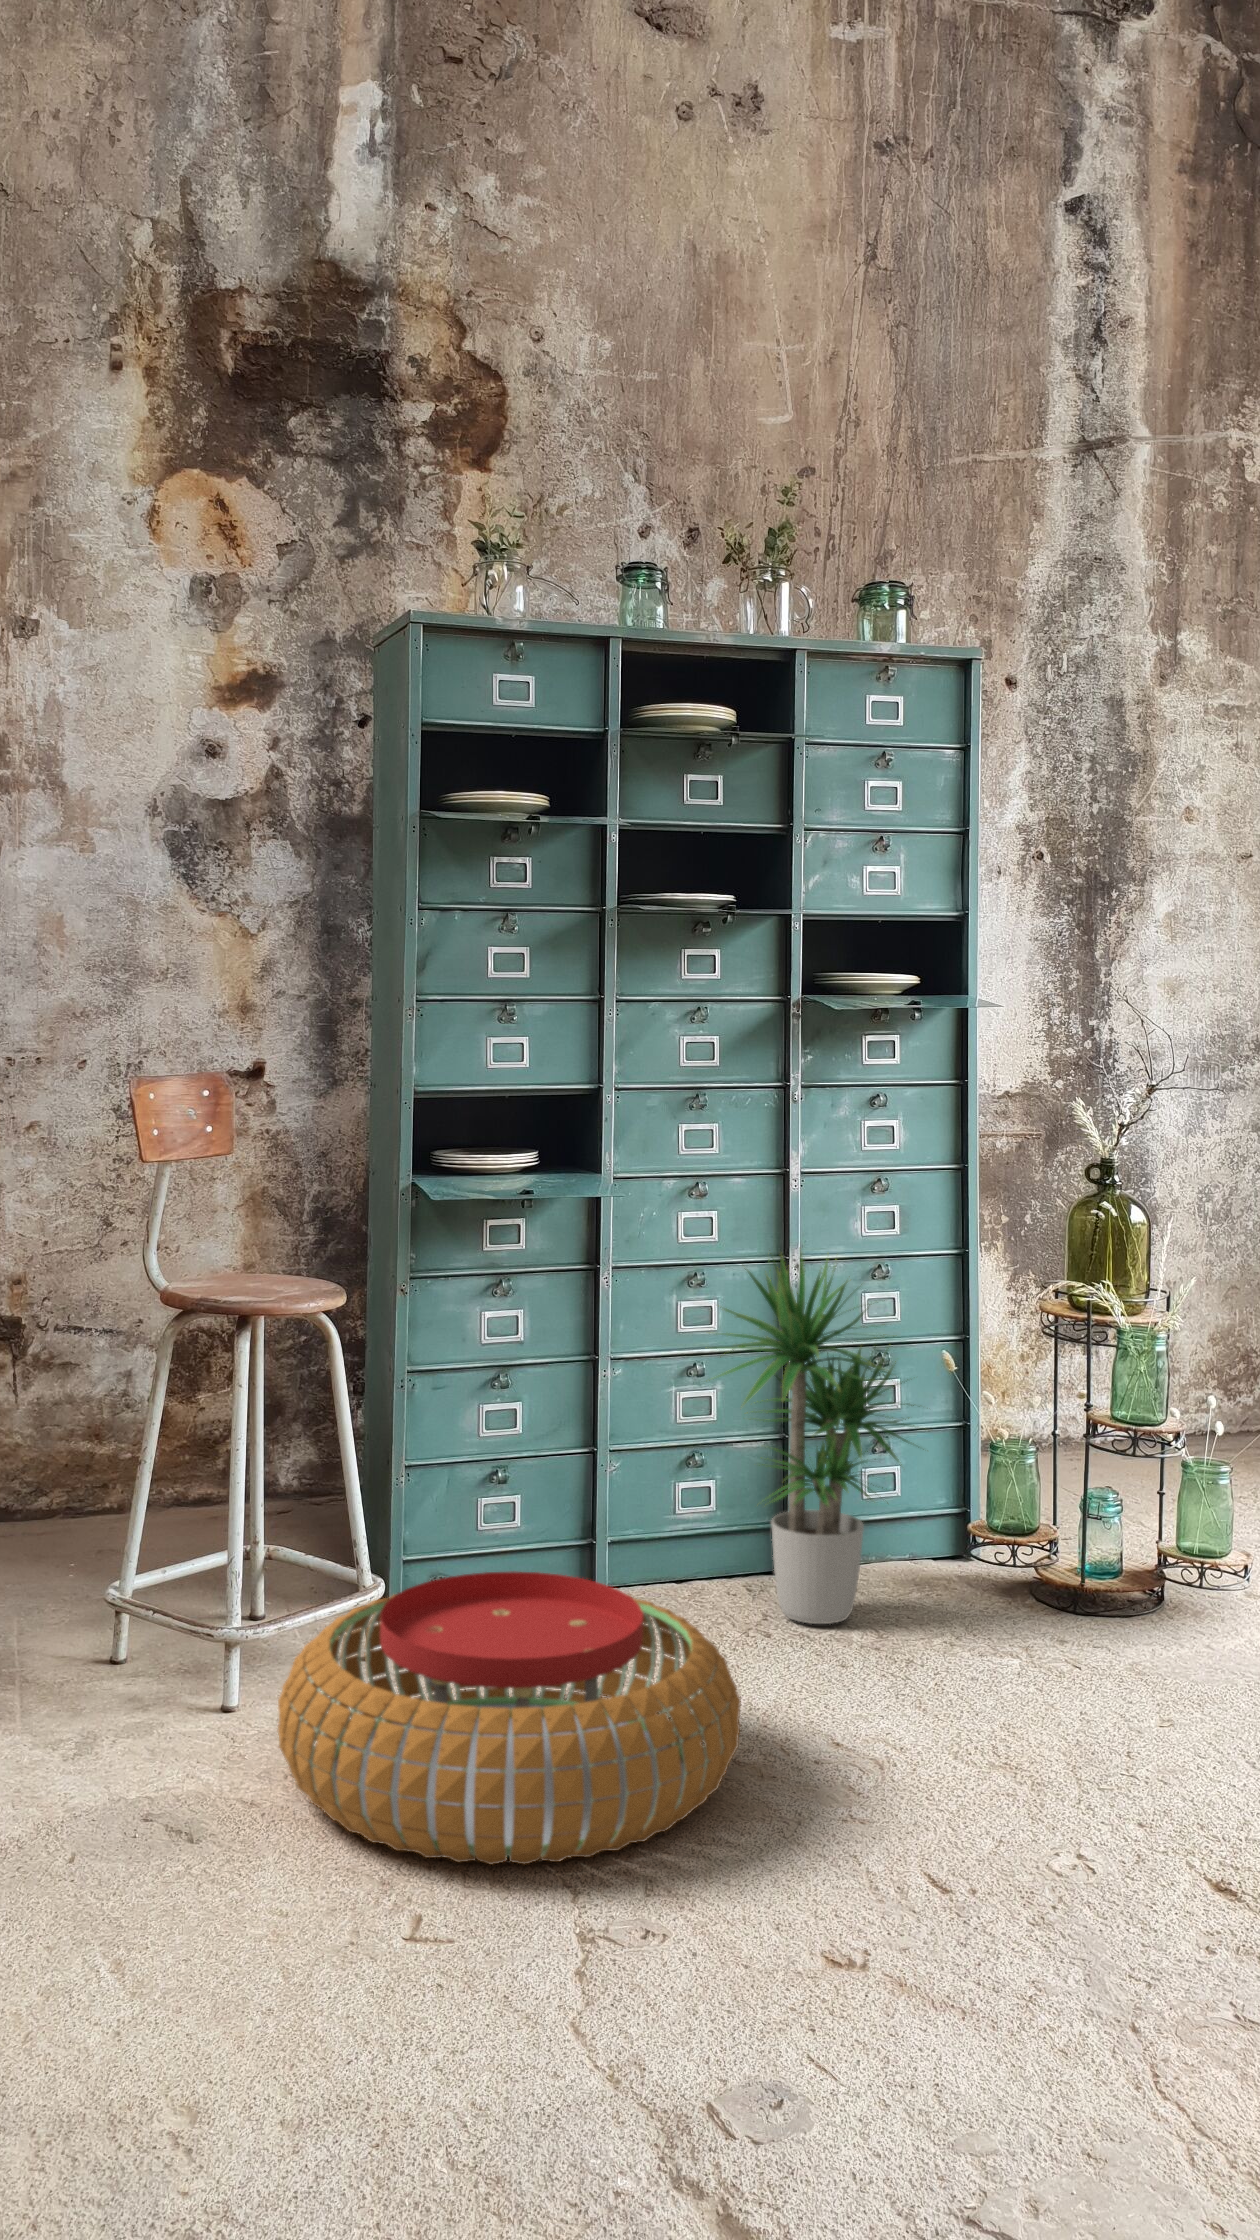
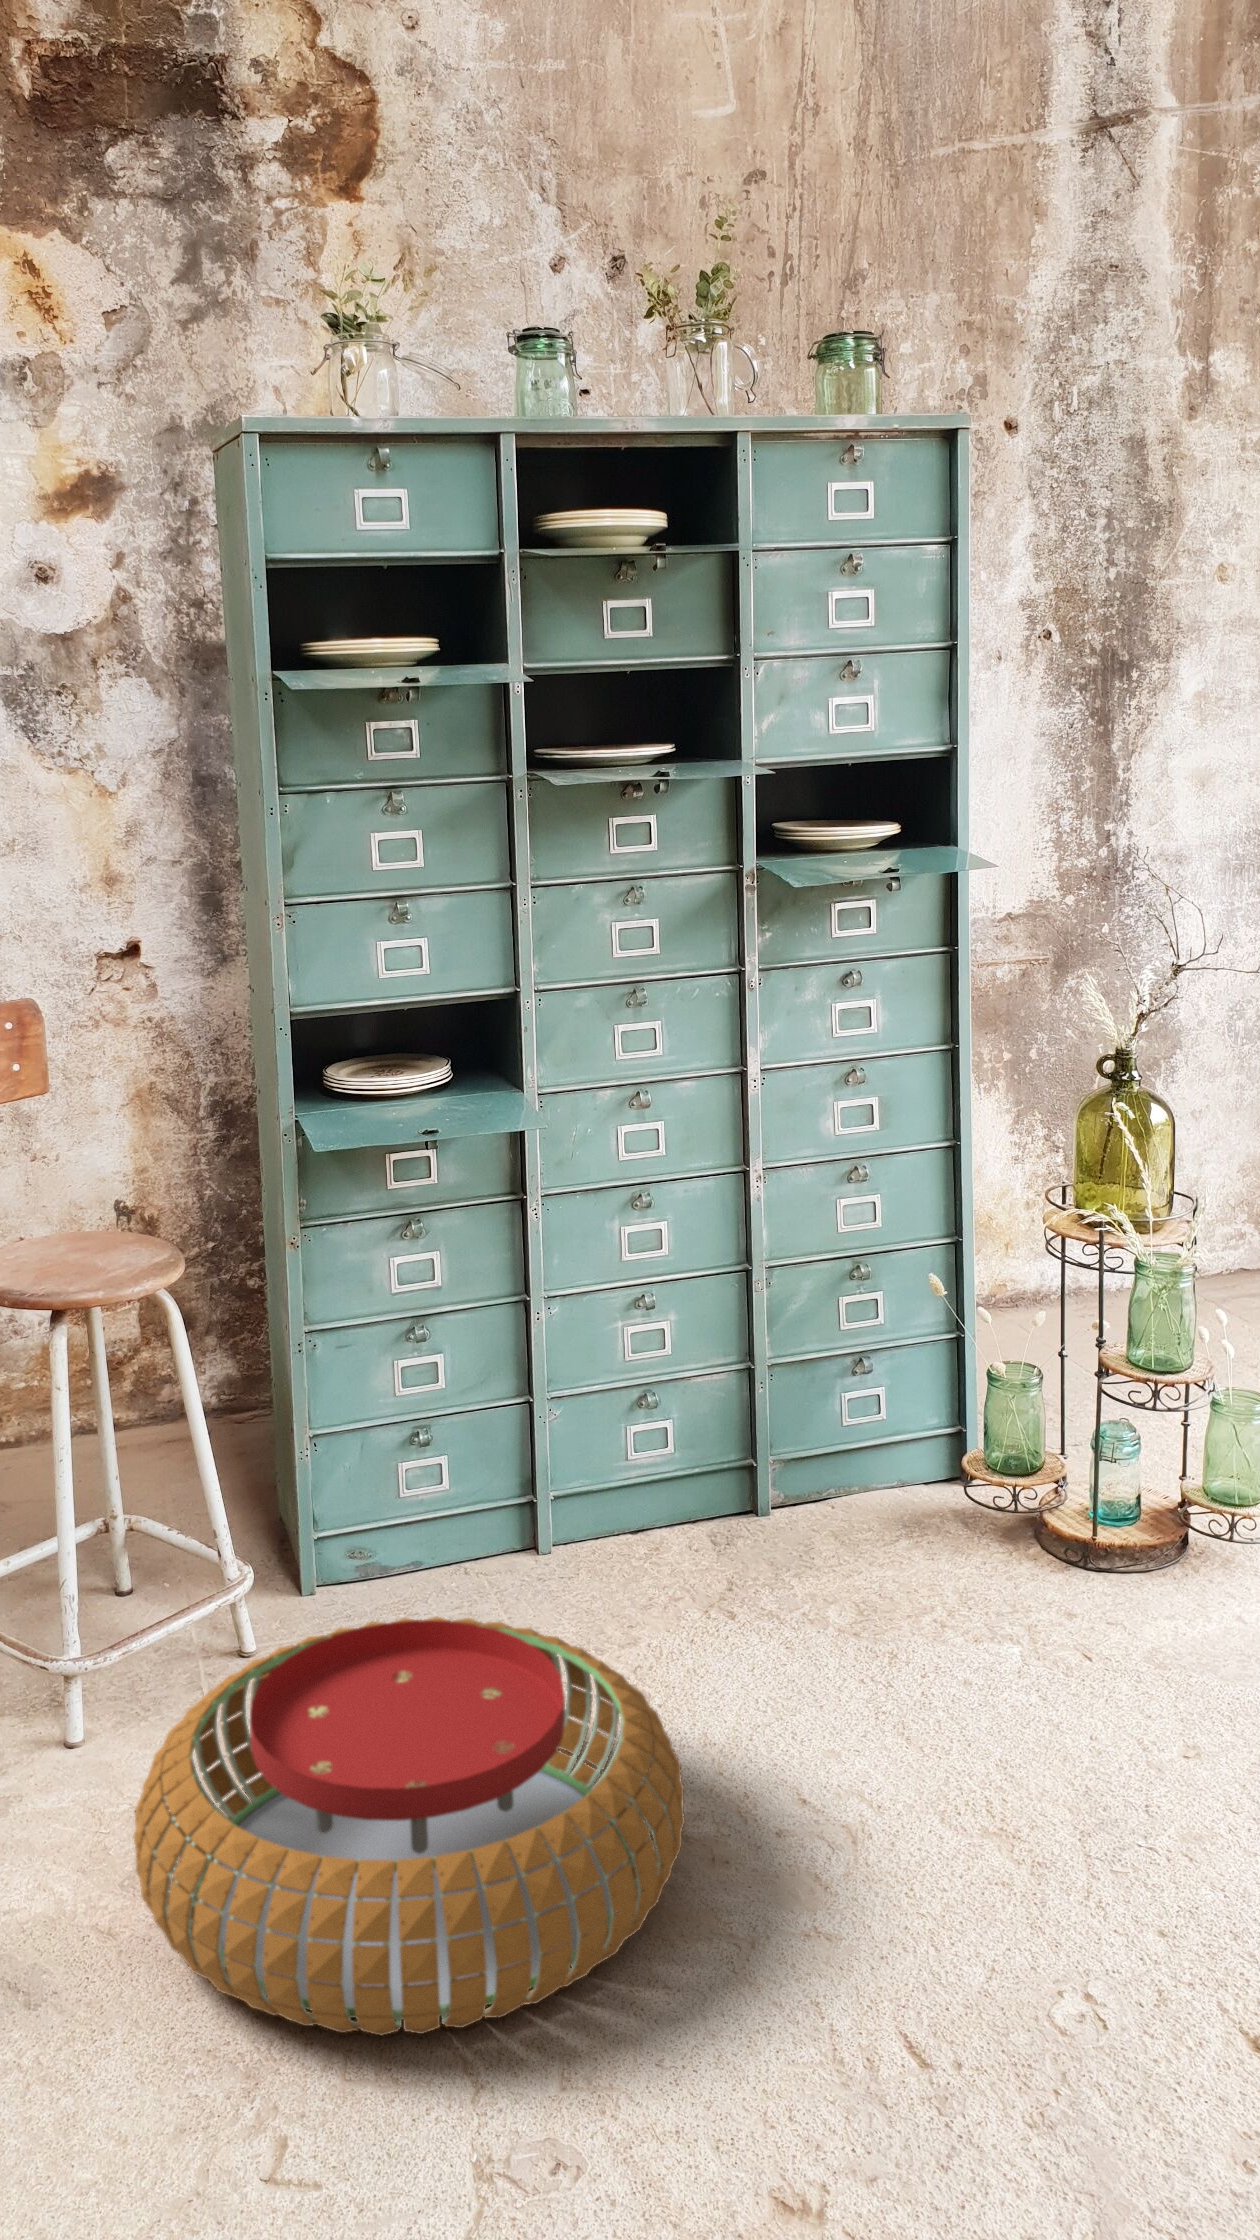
potted plant: present [709,1253,926,1624] -> none [647,1167,920,1600]

